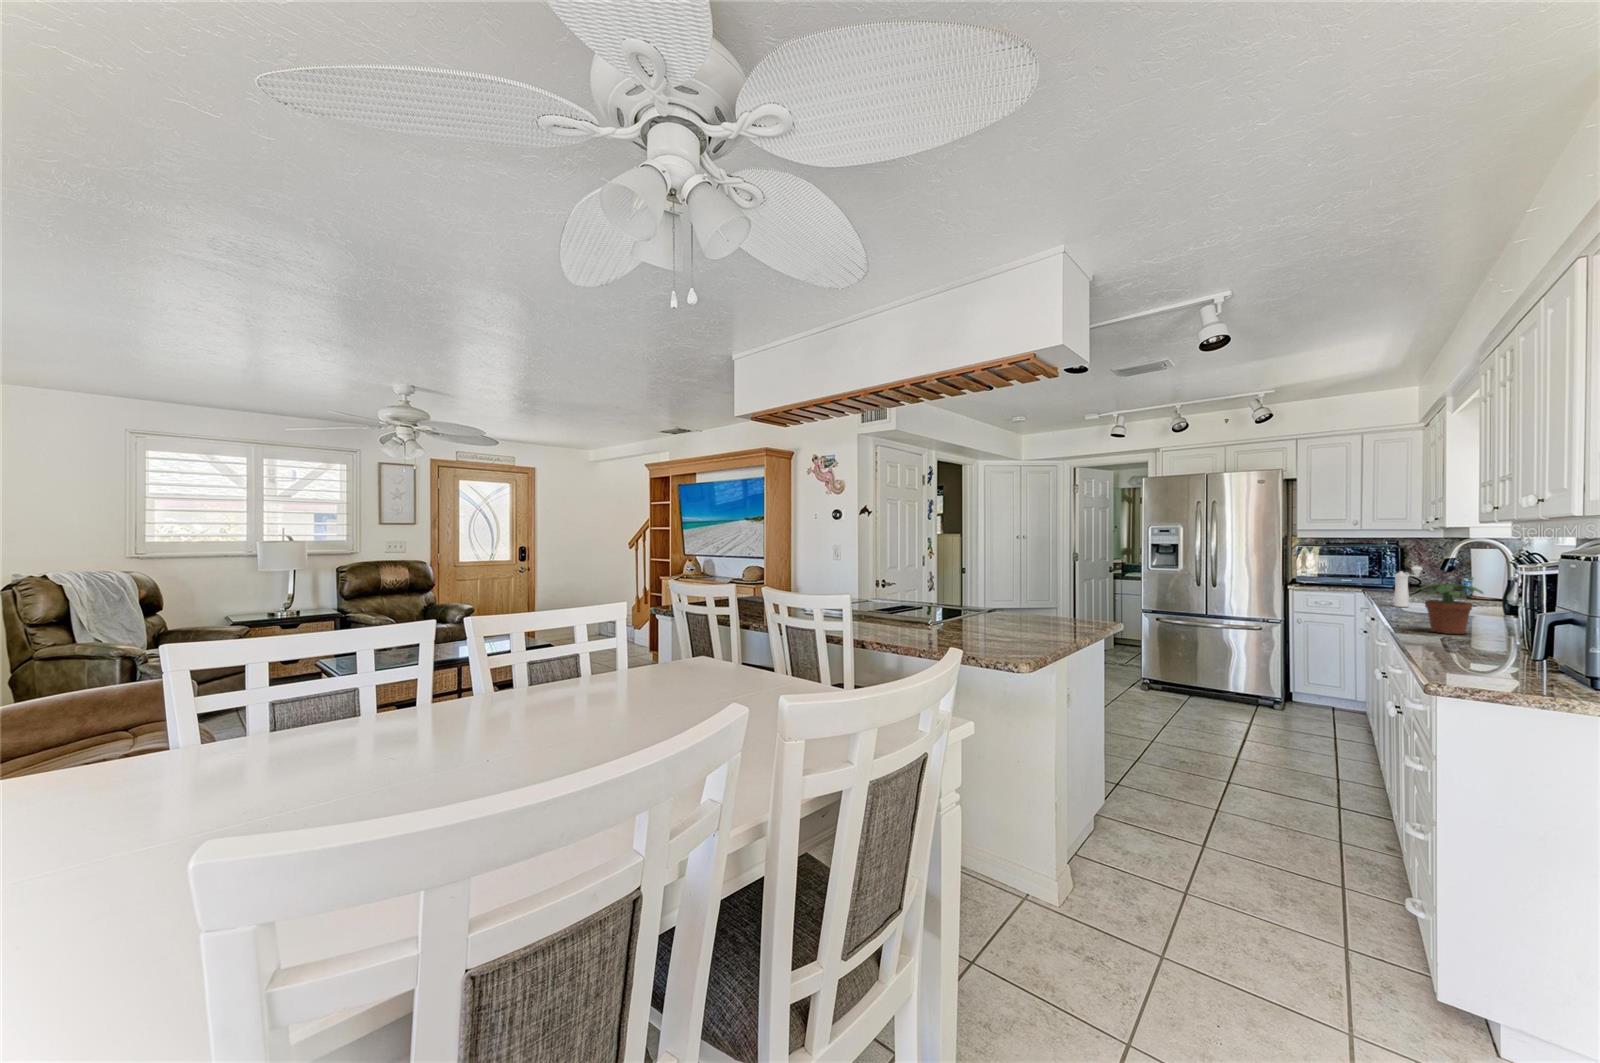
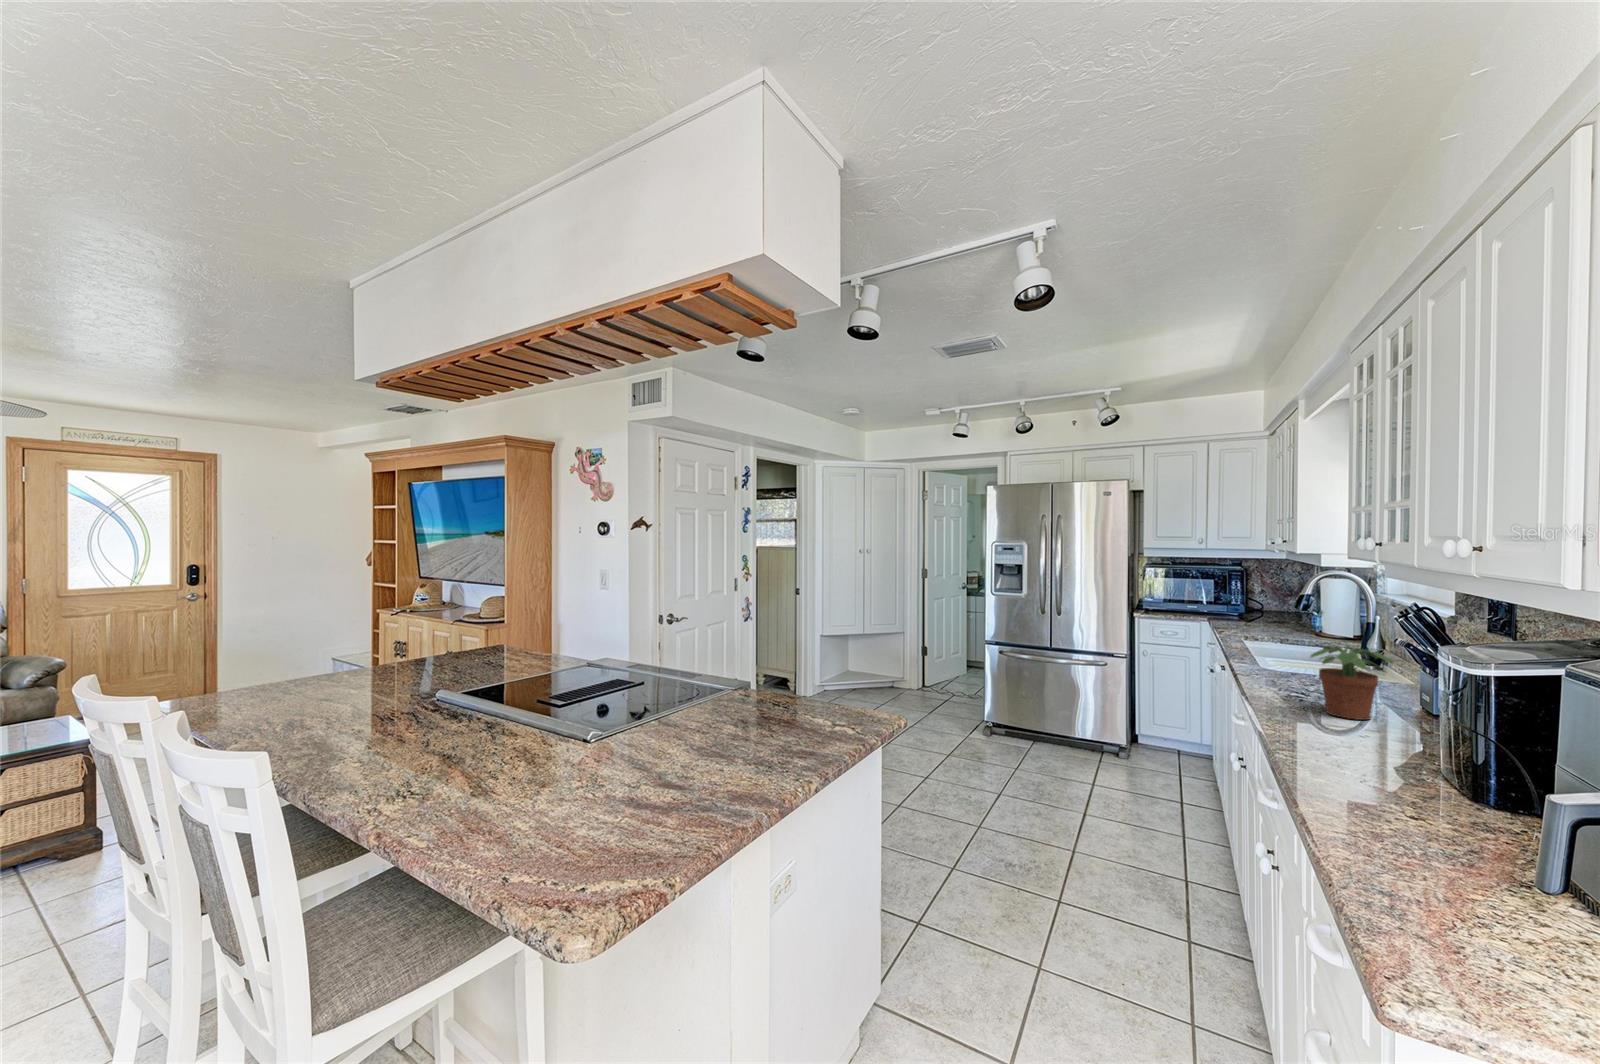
pepper mill: present [1394,566,1422,607] -> none [1254,602,1284,652]

